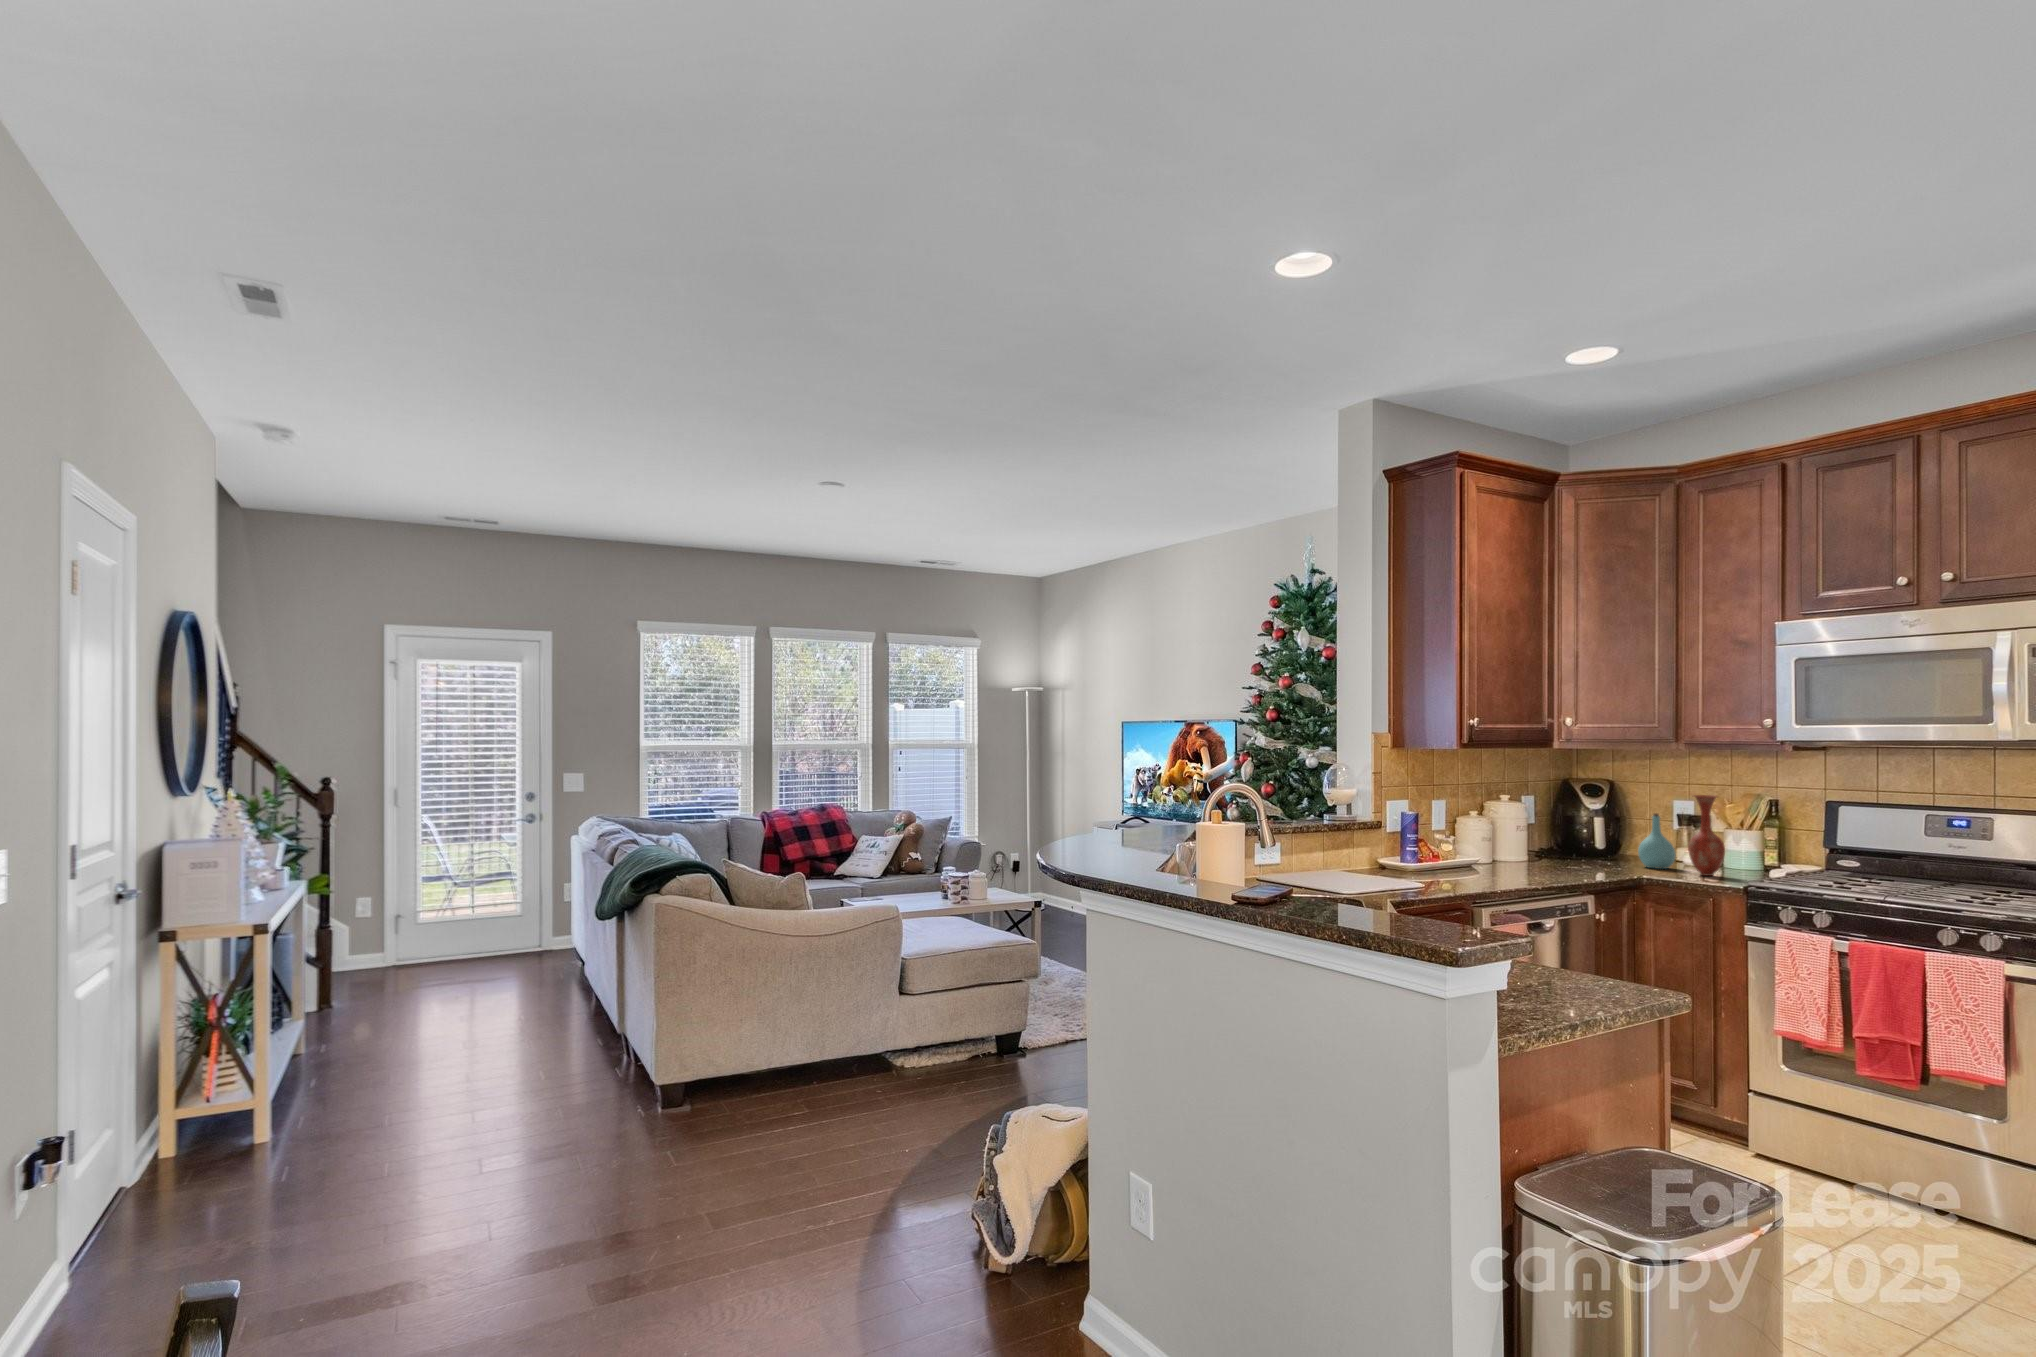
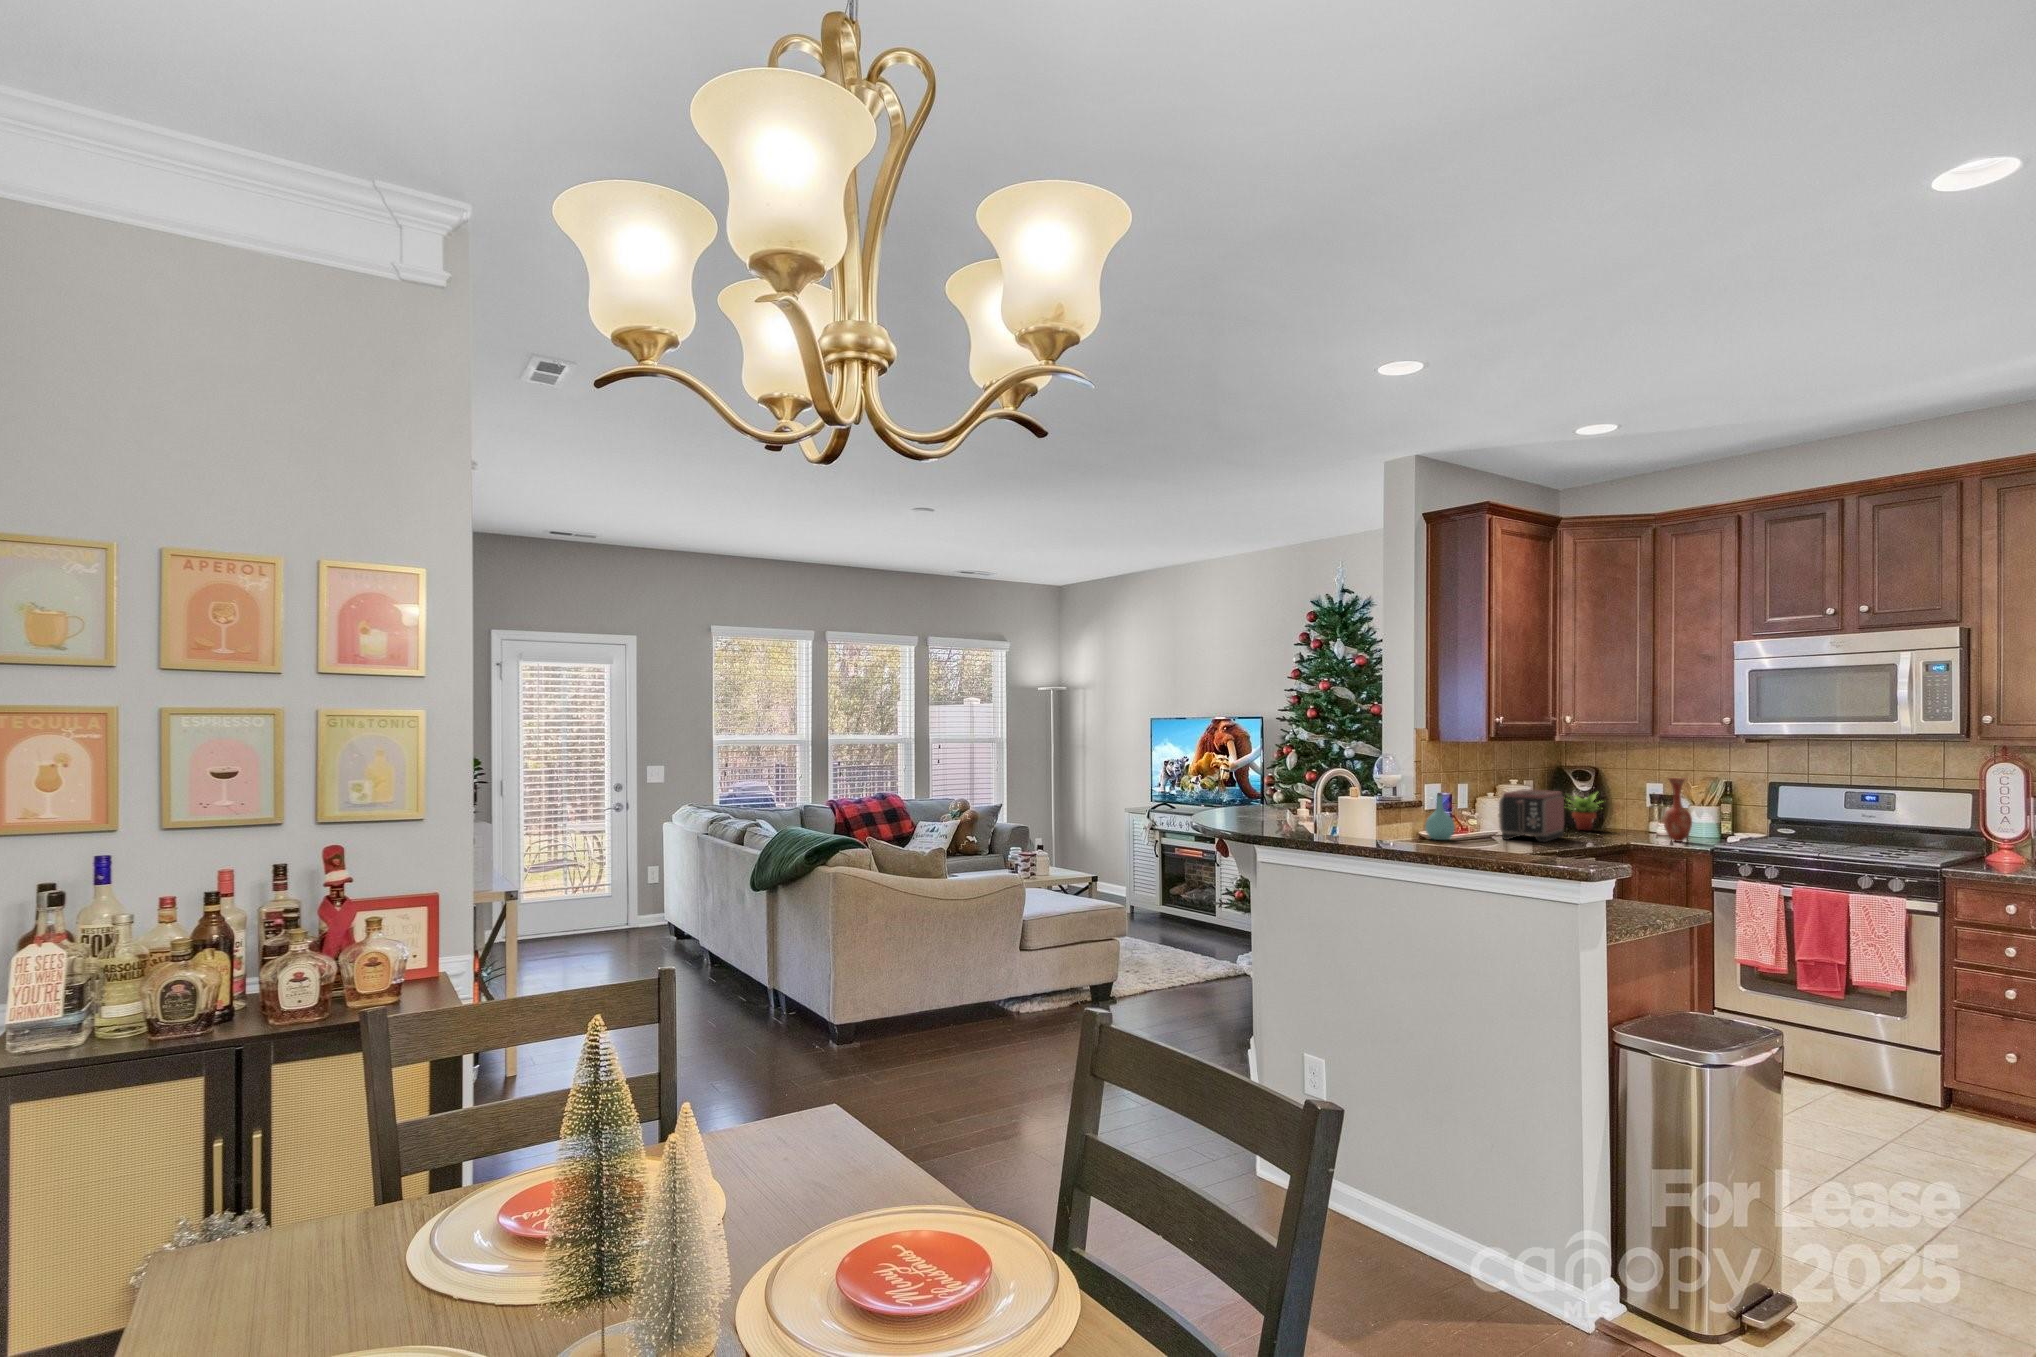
toaster: none [1474,808,1561,875] -> present [1499,789,1564,842]
succulent plant: none [1568,810,1624,859] -> present [1569,794,1598,830]
bottle: present [1638,813,1676,869] -> present [1425,793,1455,840]

